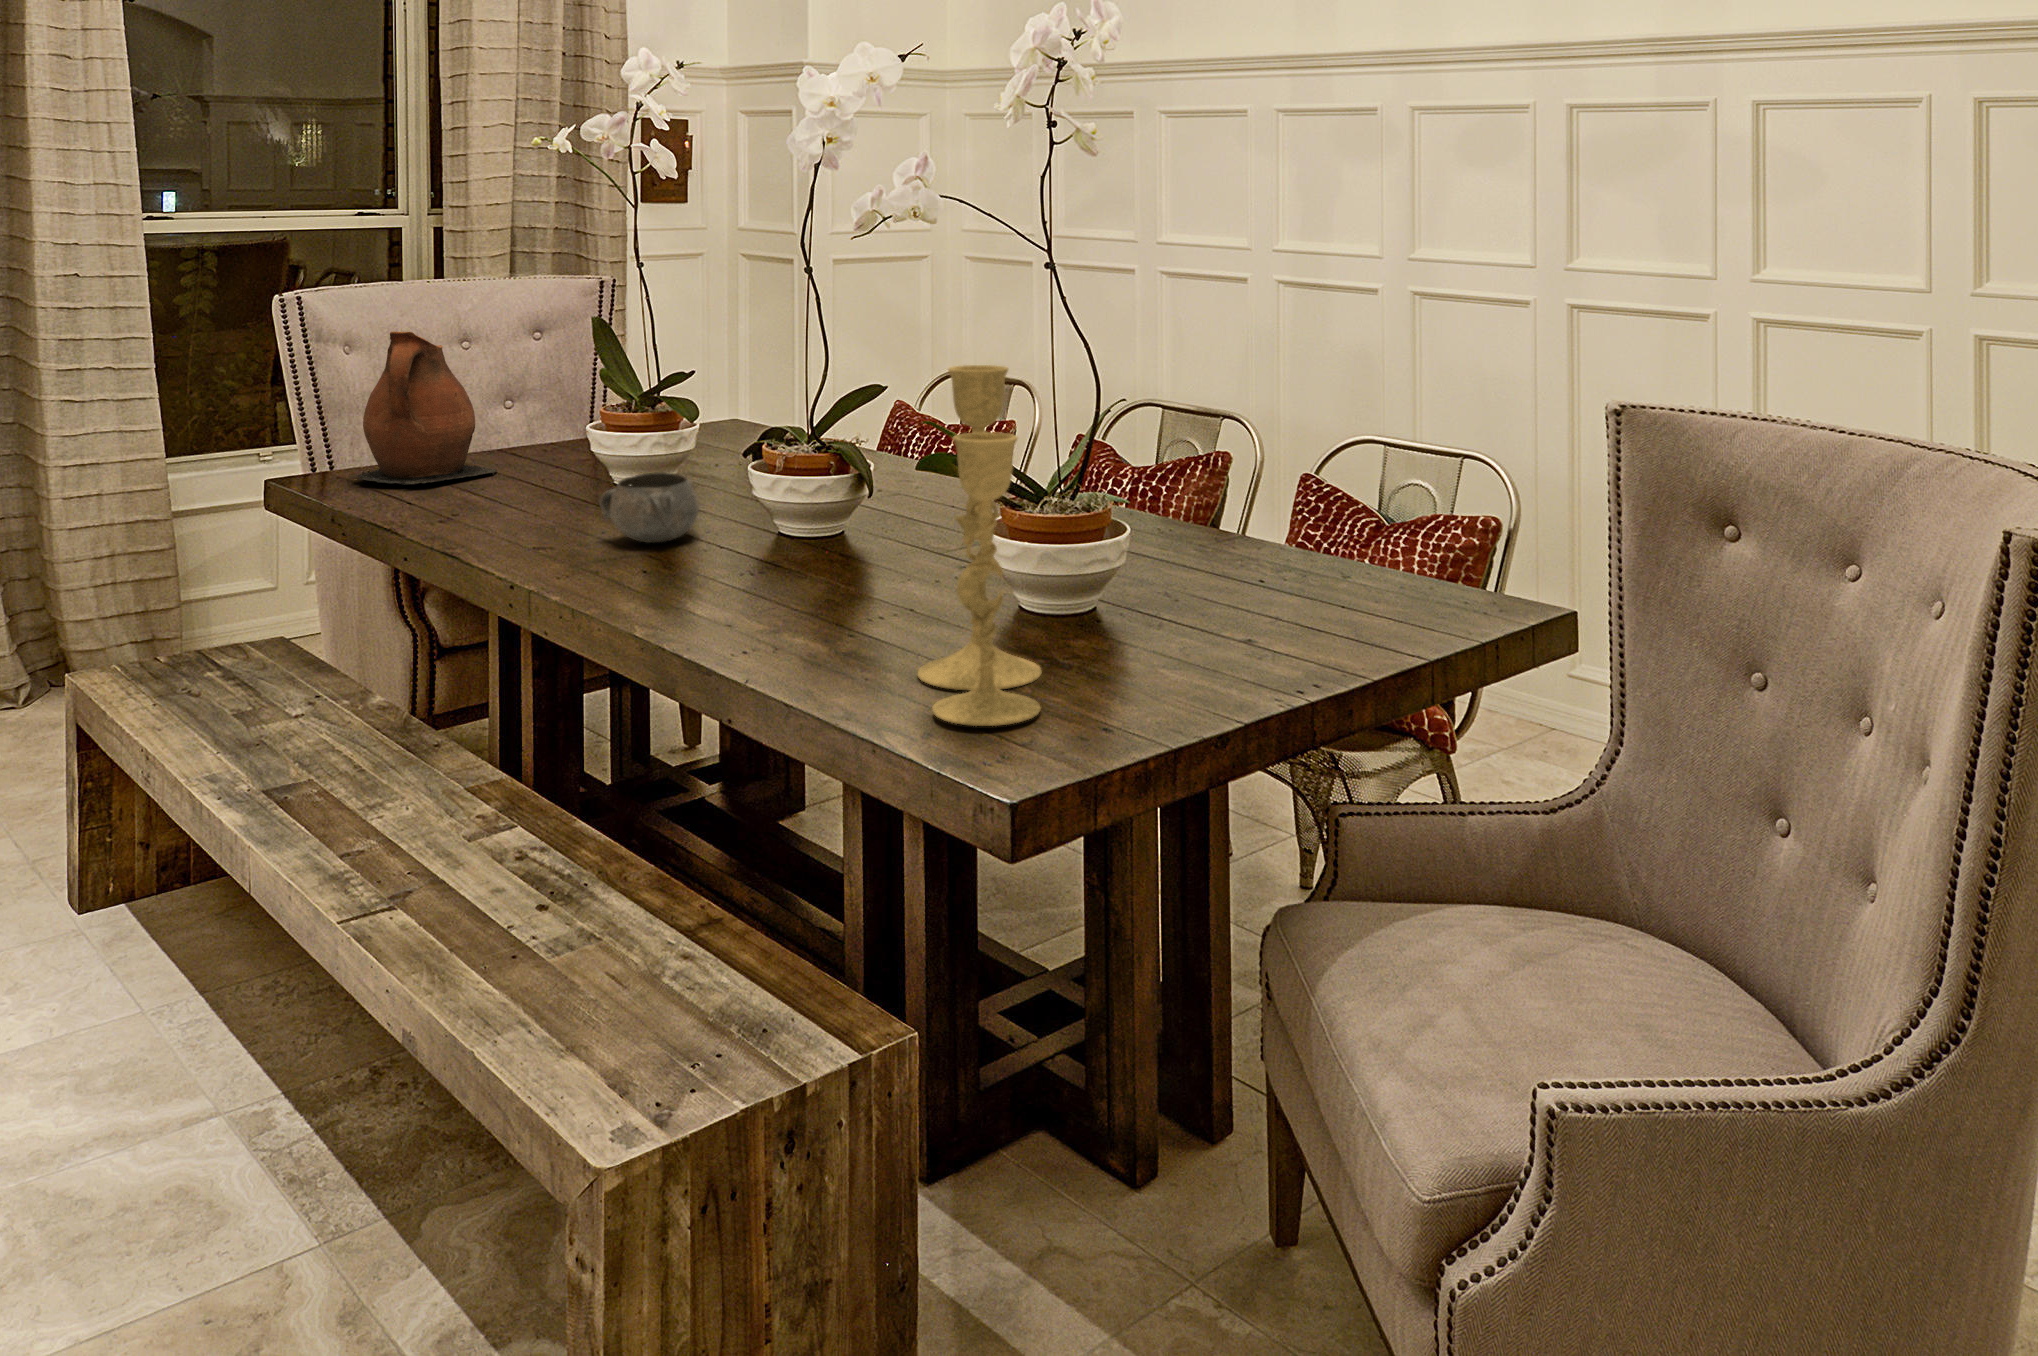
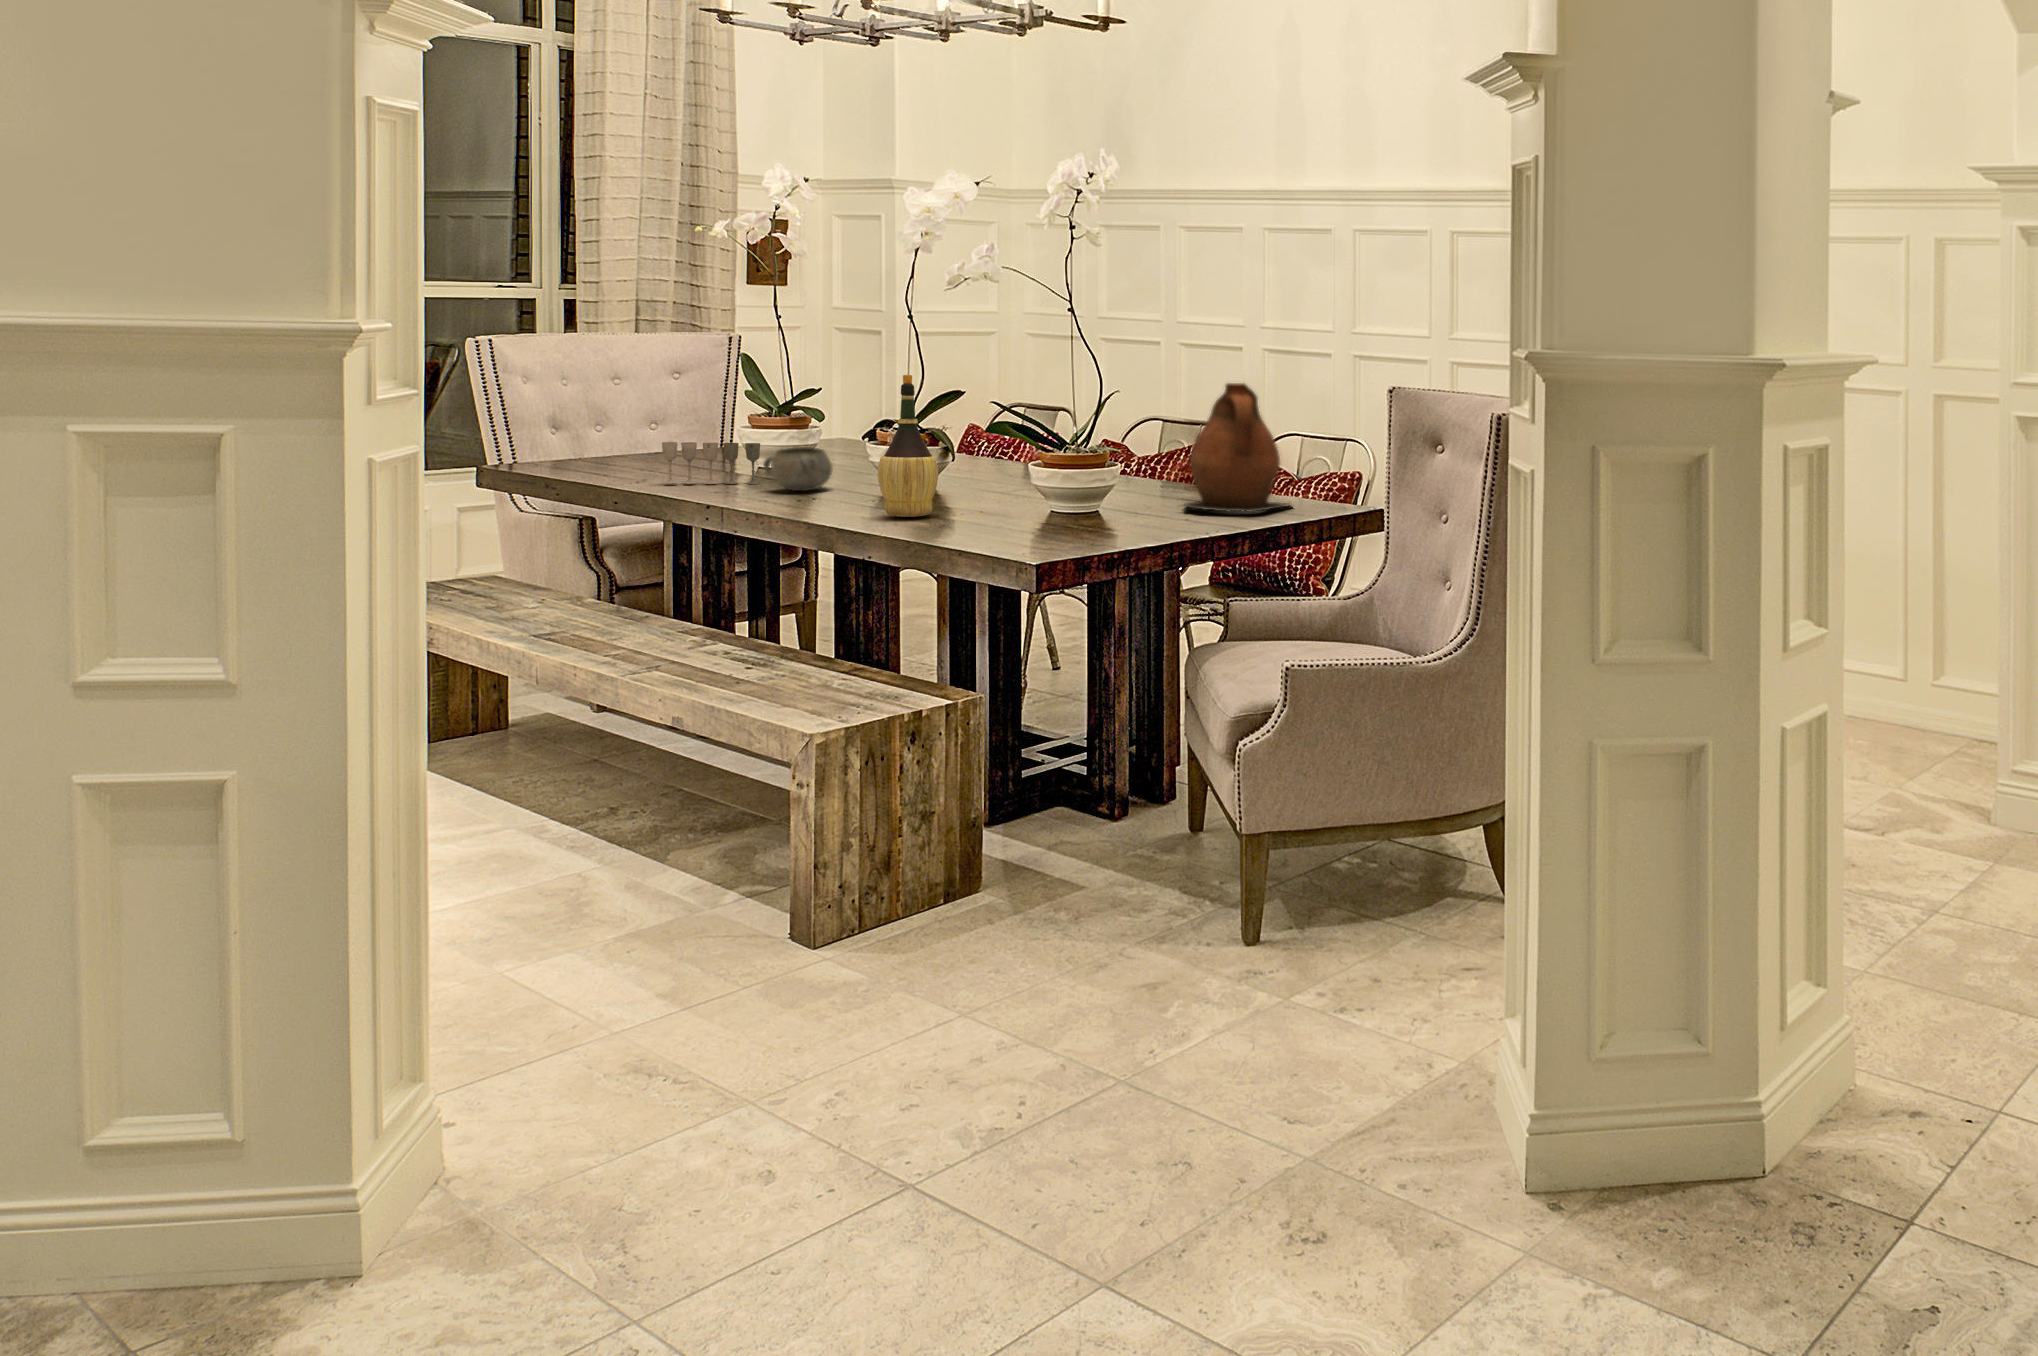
ceramic pitcher: present [349,332,497,485] -> present [1183,383,1290,512]
candlestick: present [918,365,1042,726] -> none [985,356,1057,542]
wine bottle: none [748,387,844,627] -> present [878,374,938,517]
wine glass: none [469,460,604,522] -> present [662,442,760,484]

